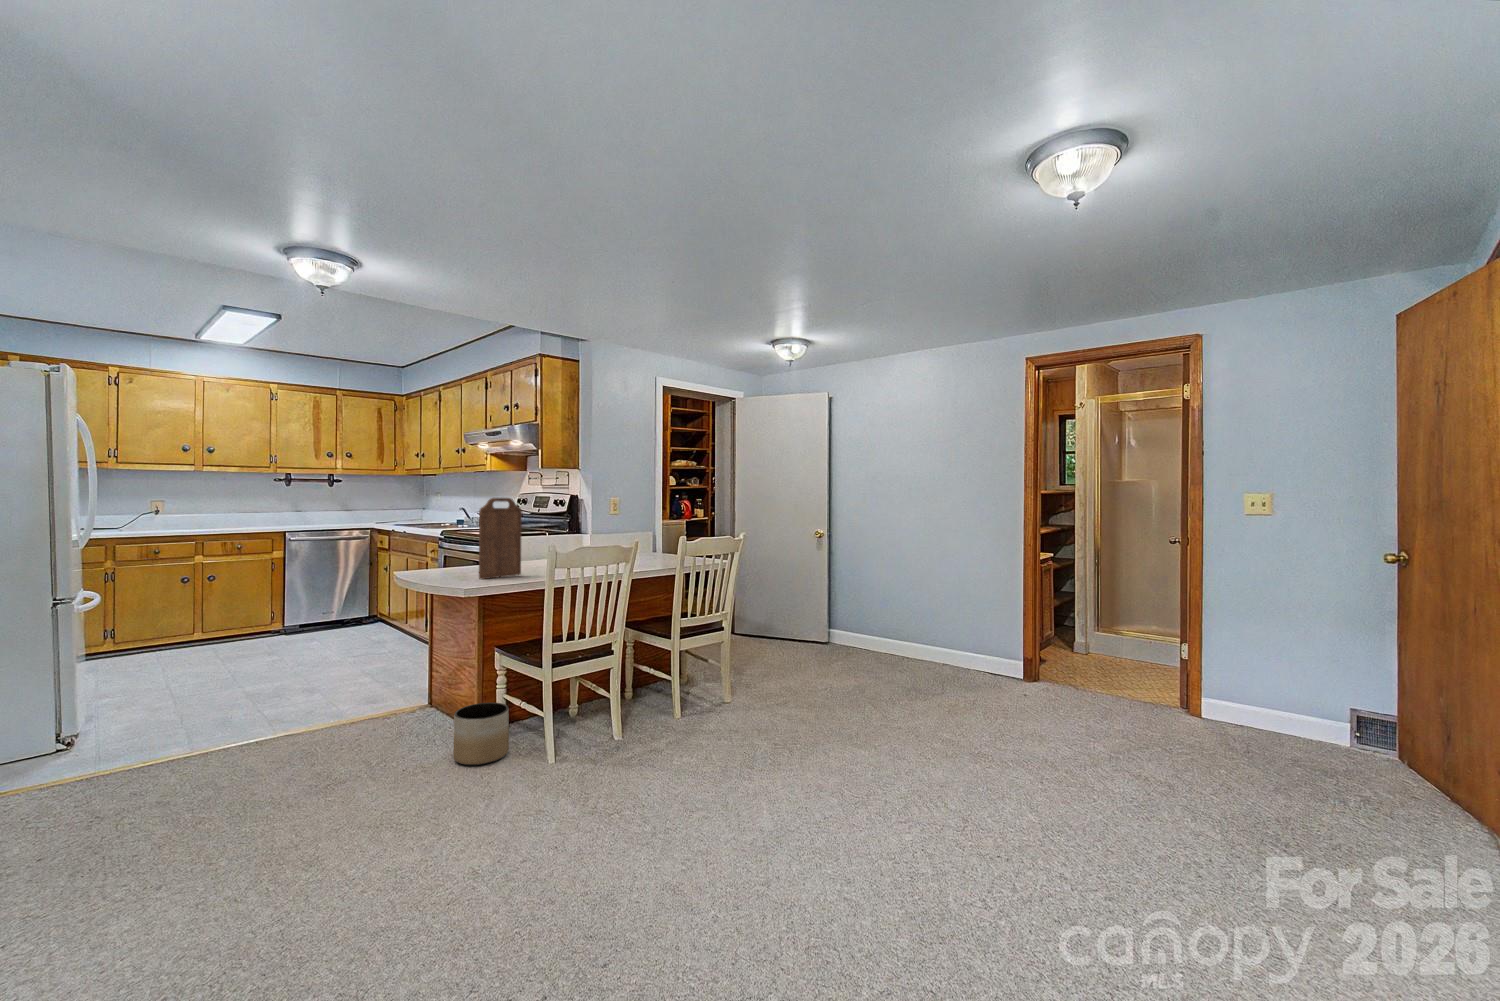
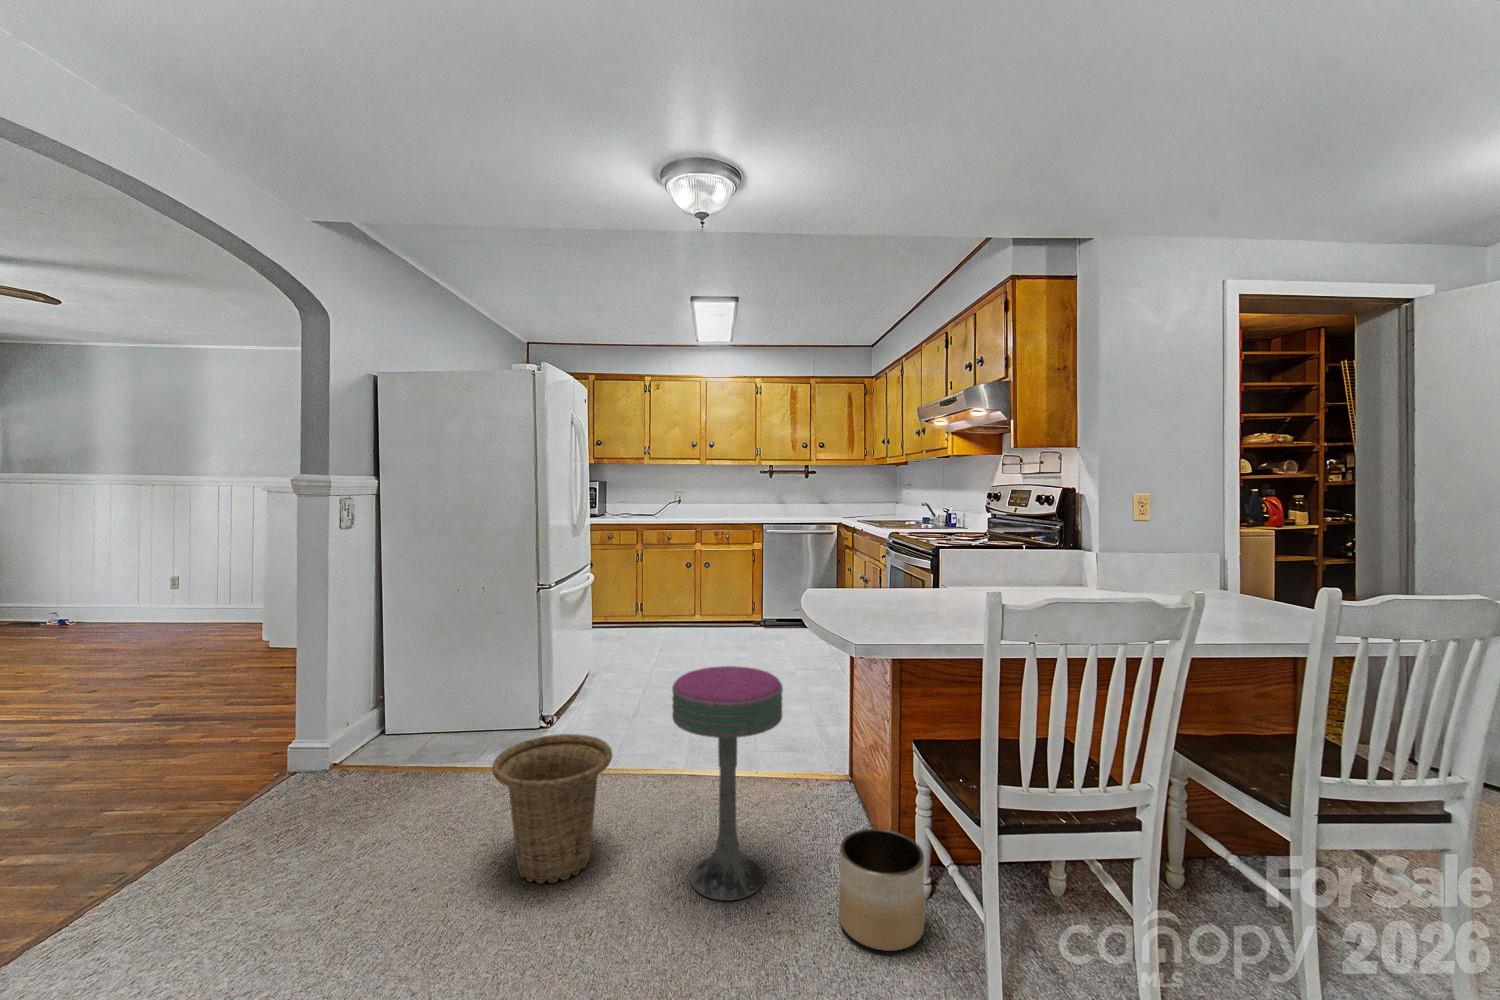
cutting board: present [479,498,522,579] -> none [874,498,950,636]
bar stool: none [314,620,406,781] -> present [672,666,783,901]
basket: none [119,700,249,821] -> present [492,734,612,884]

